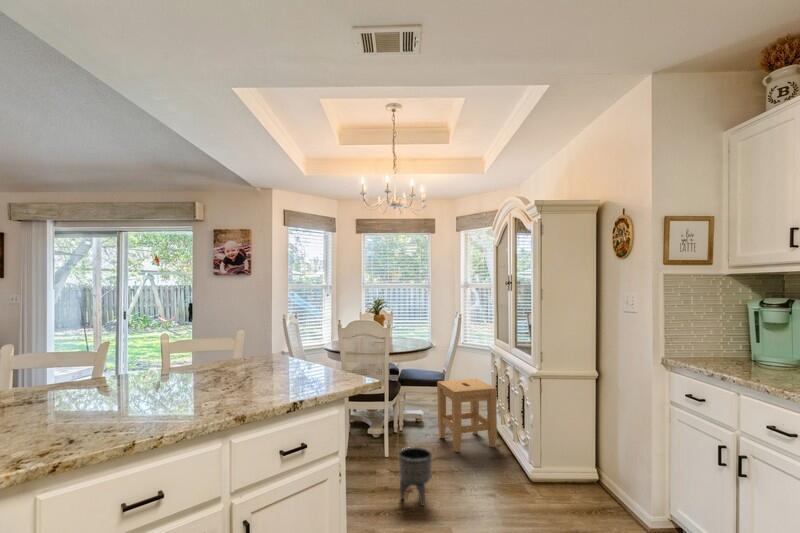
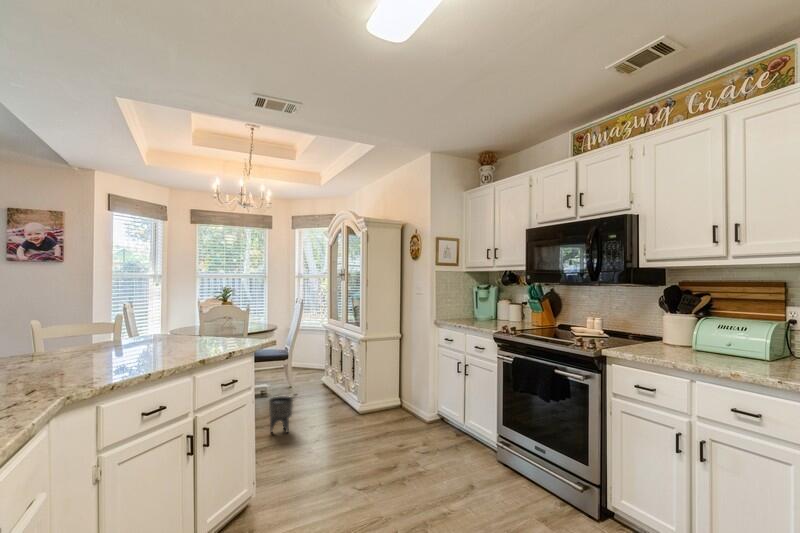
stool: present [437,378,497,452] -> none [286,350,333,405]

